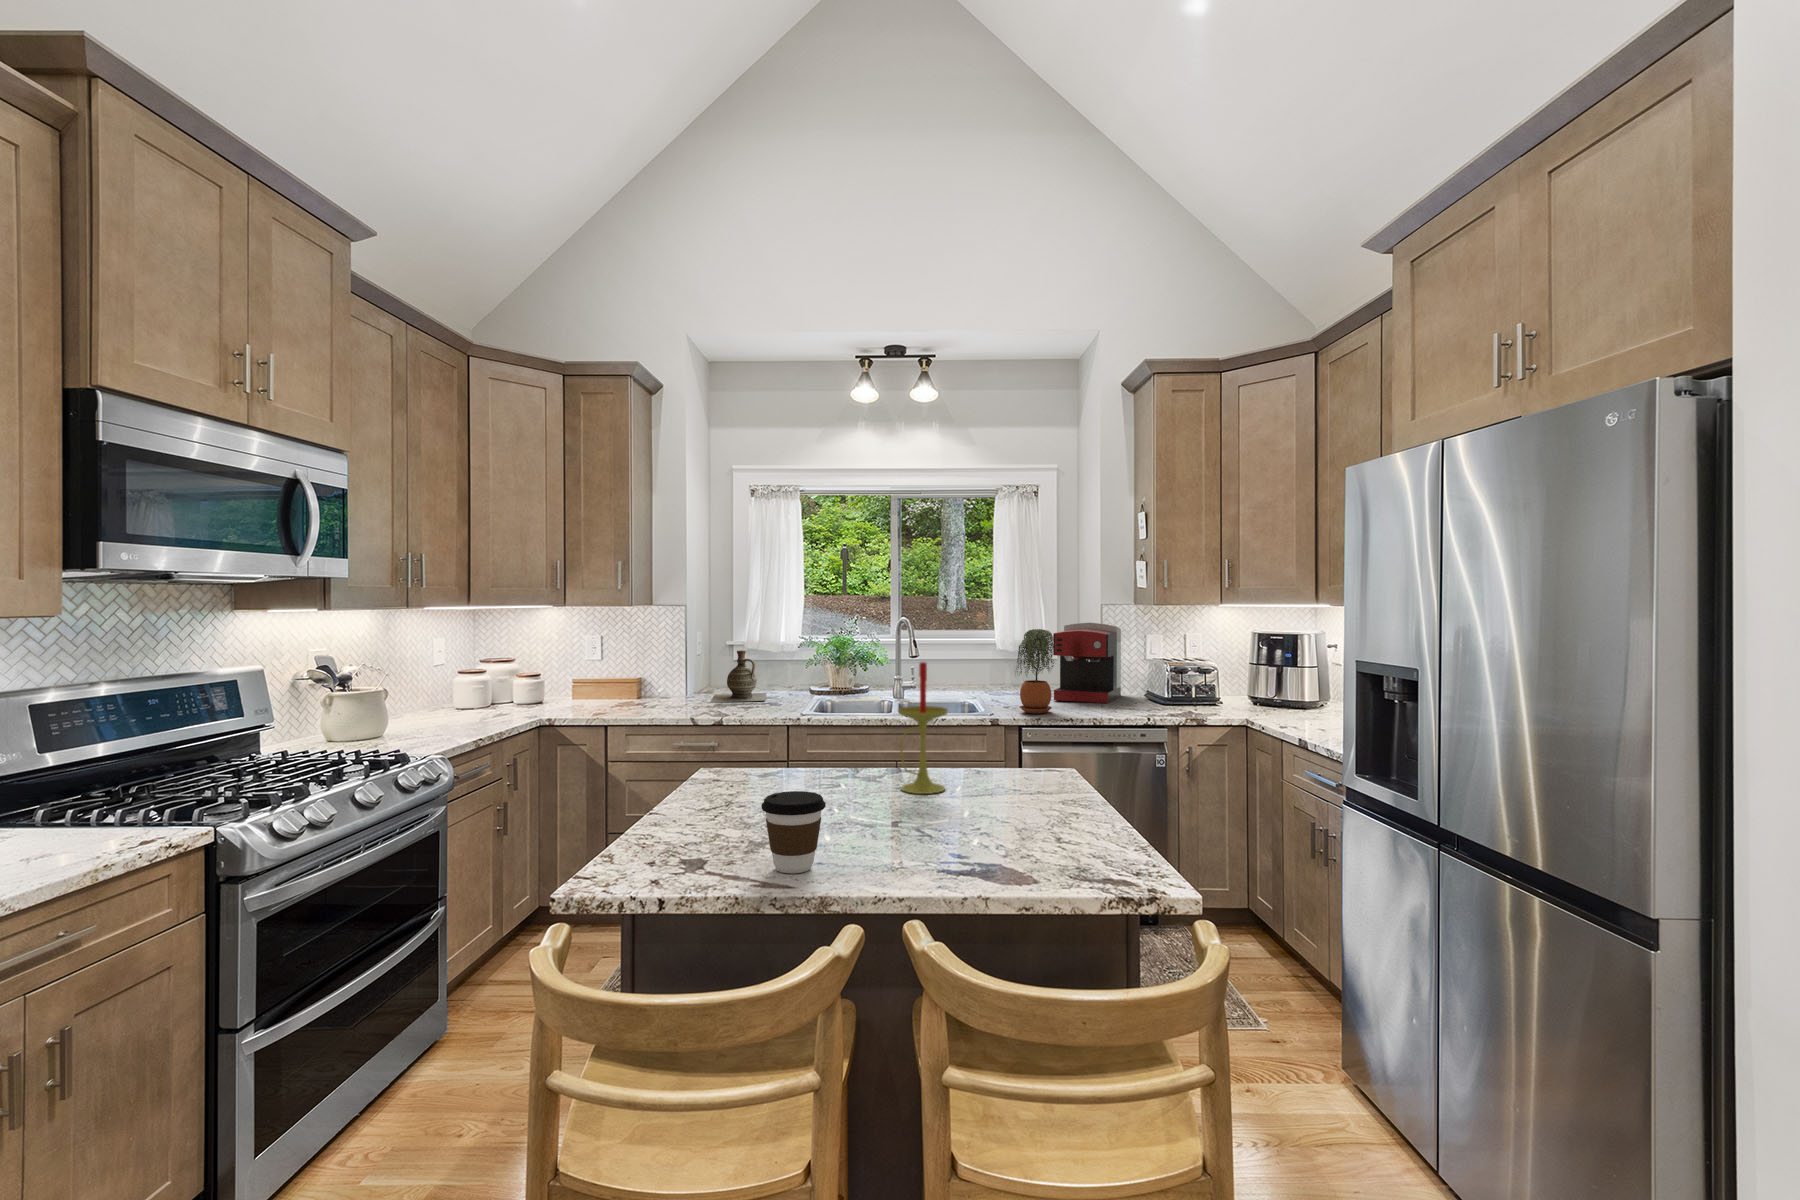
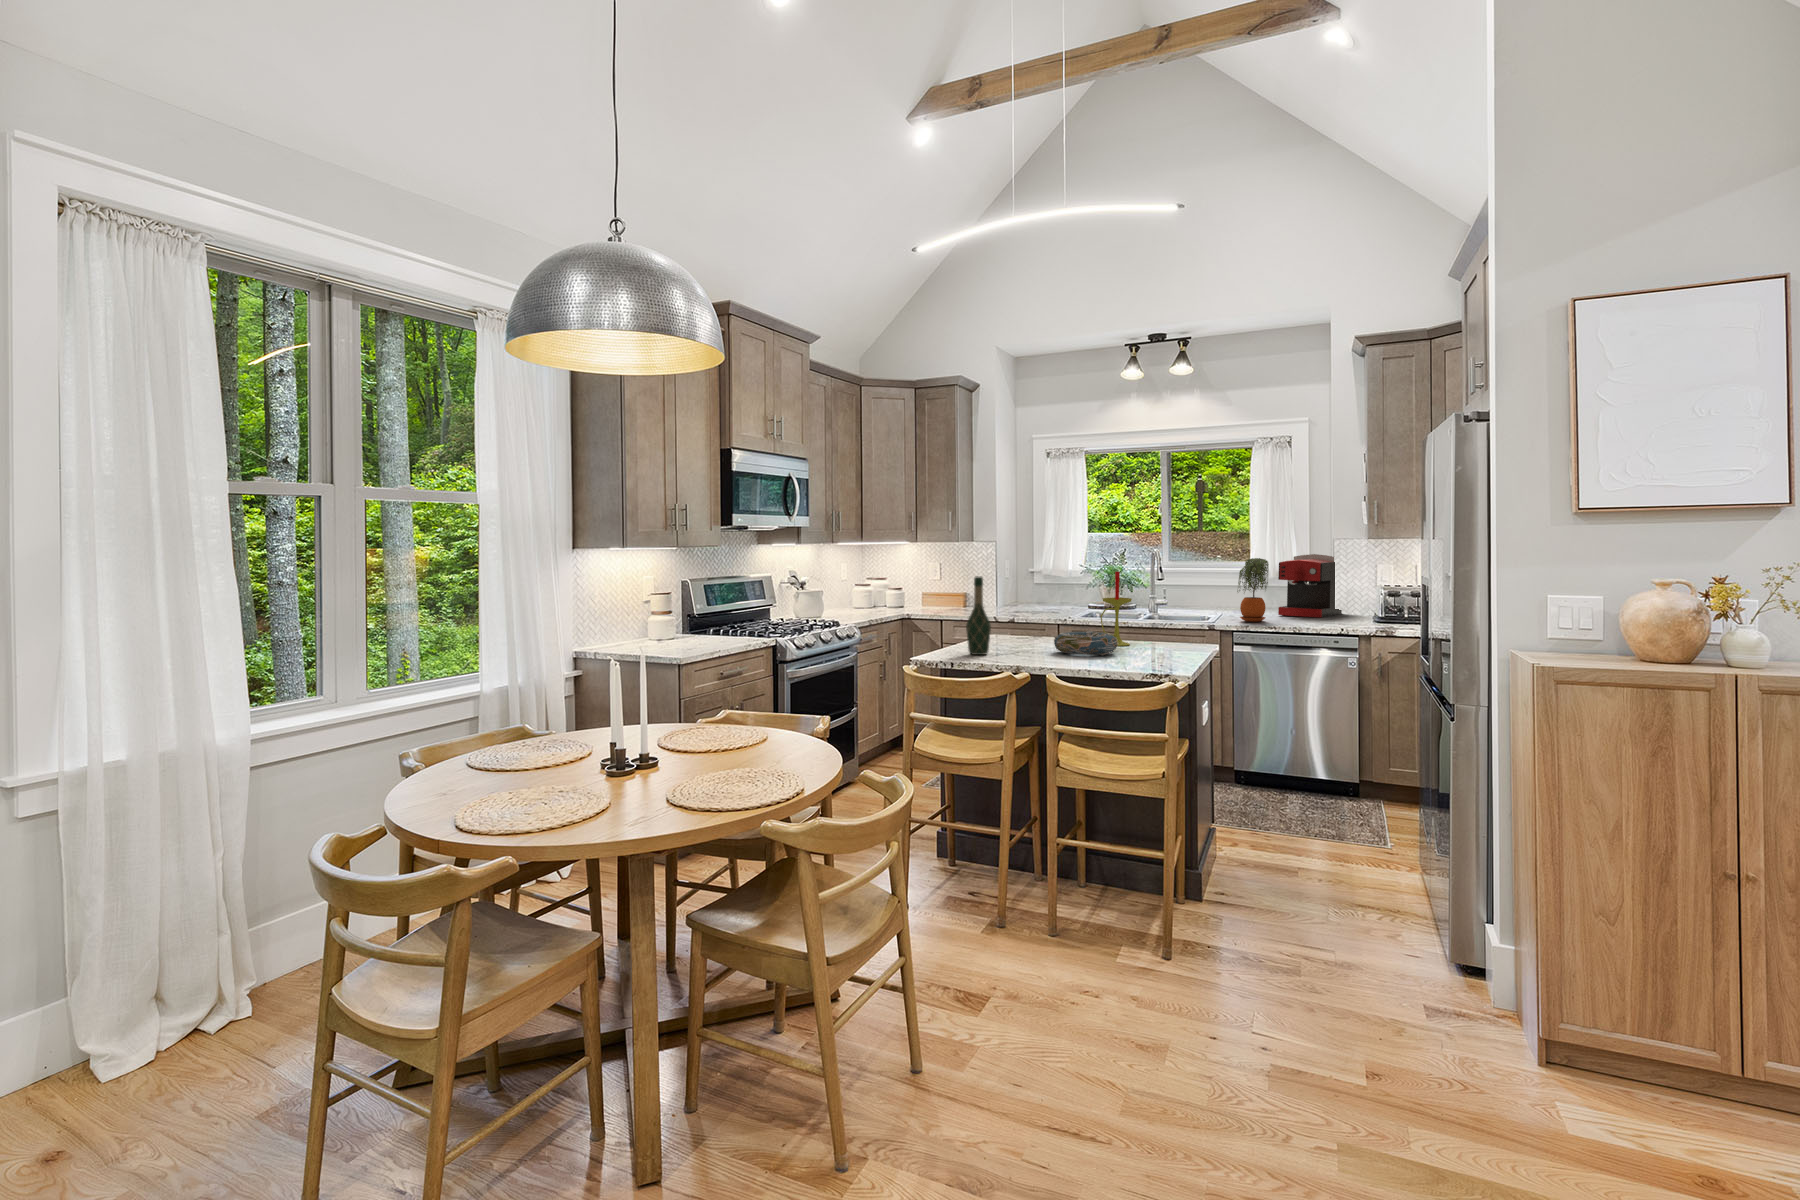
ceramic jug: present [710,651,767,702] -> none [1015,574,1057,610]
wine bottle: none [658,688,714,862] -> present [966,576,991,655]
decorative bowl: none [835,779,959,841] -> present [1054,630,1118,656]
coffee cup: present [761,791,826,873] -> none [1010,625,1040,659]

